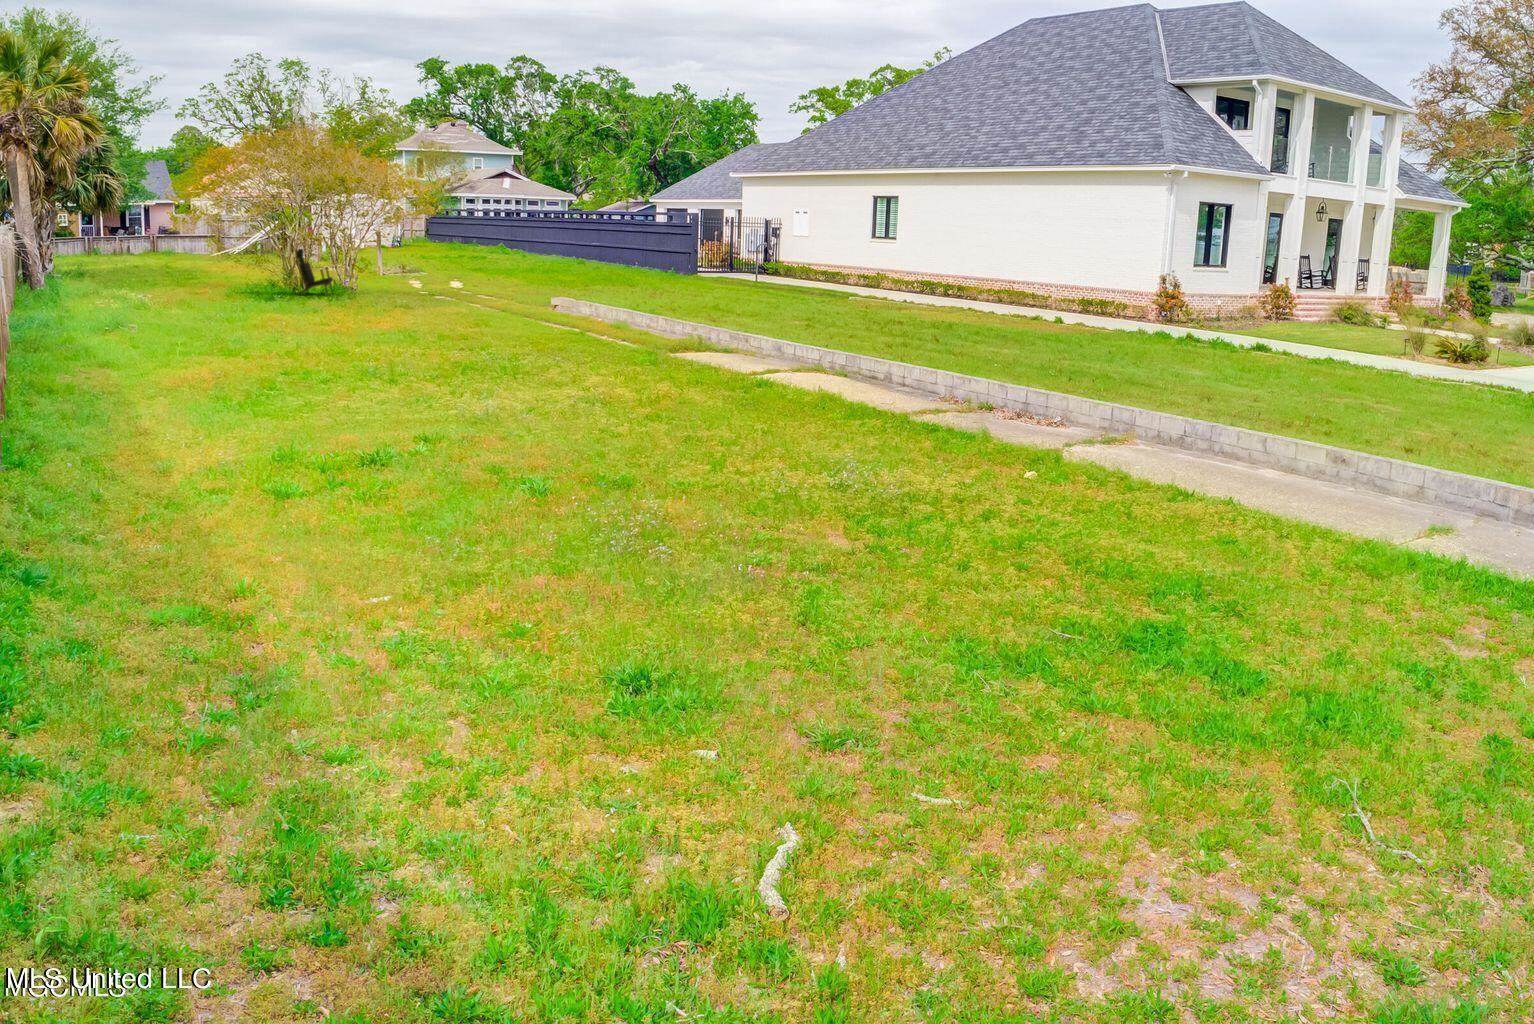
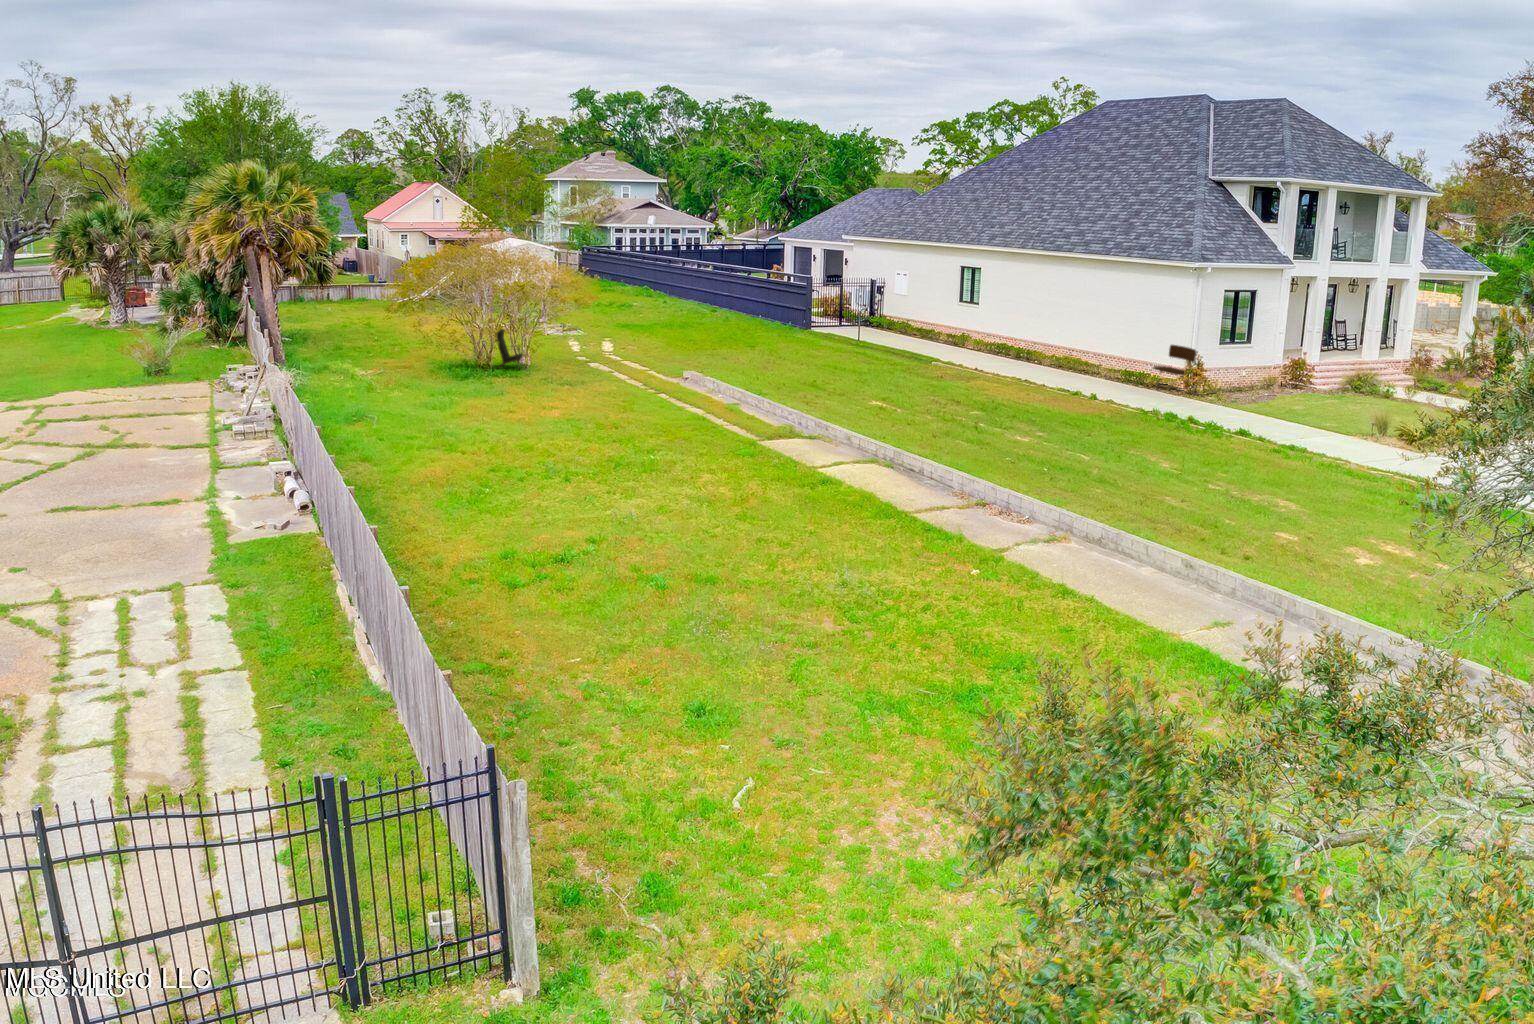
bench: none [1120,265,1173,318] -> present [1153,345,1196,391]

